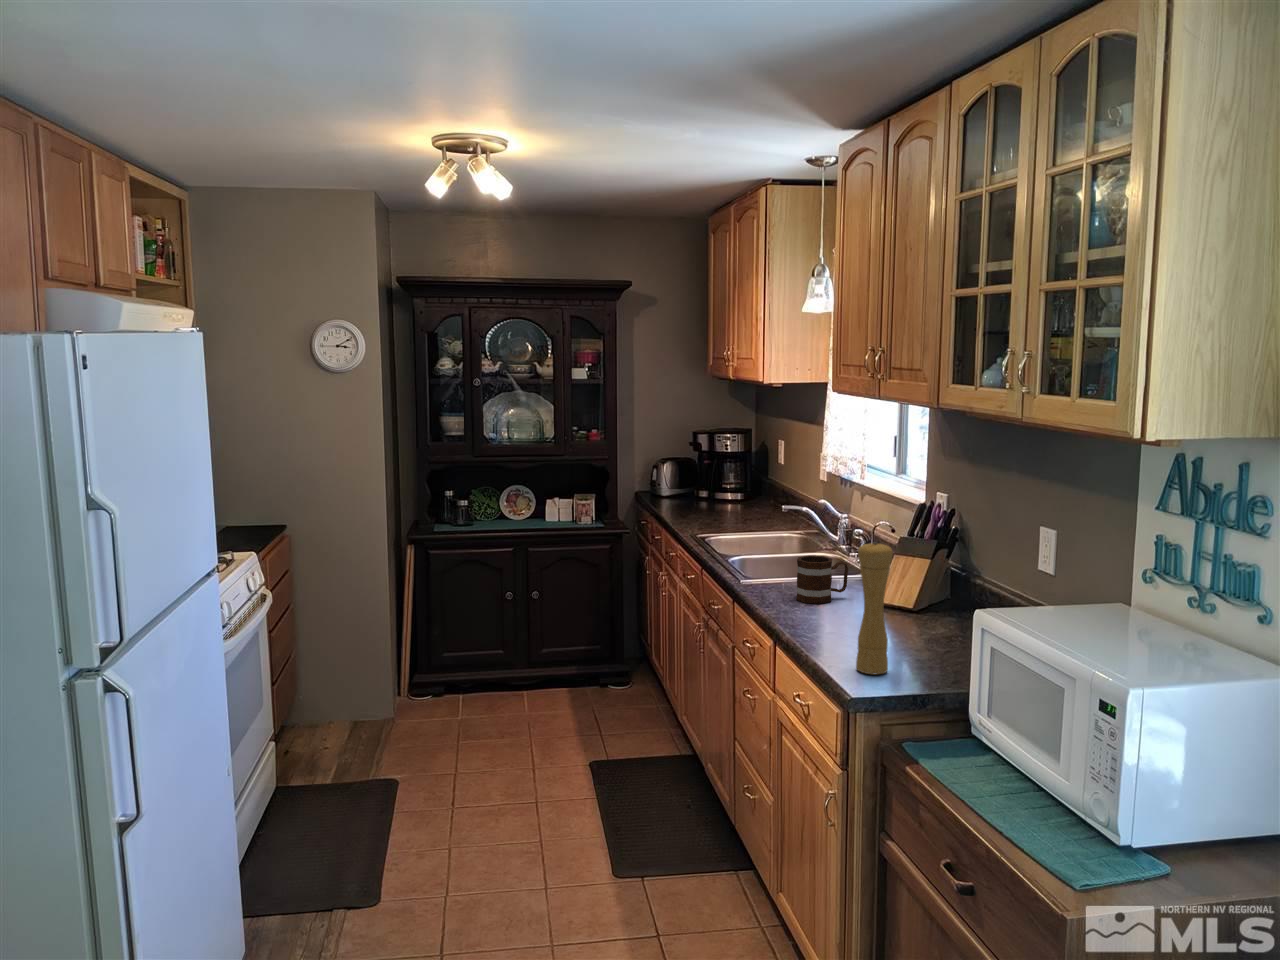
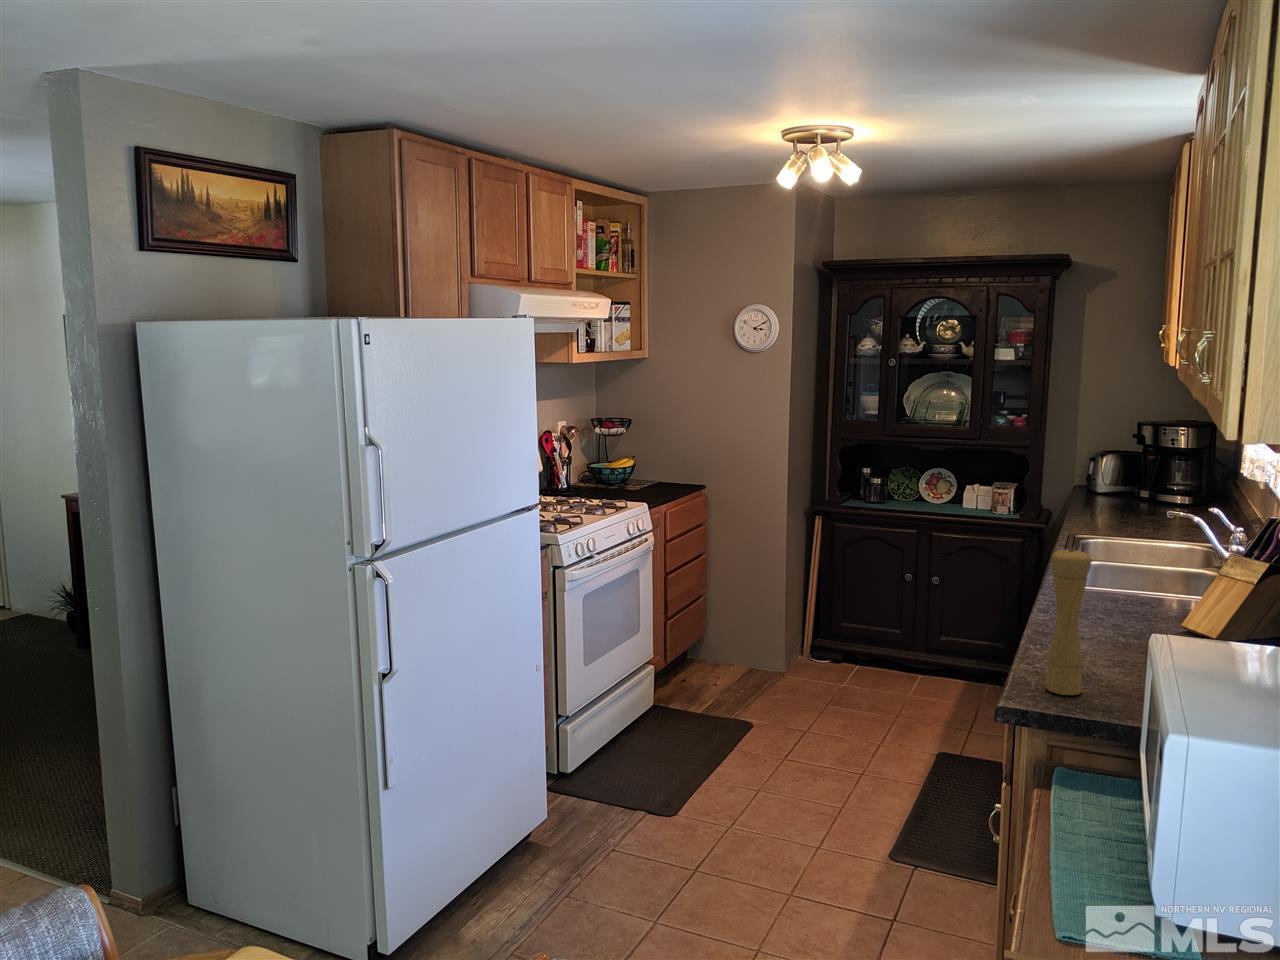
mug: present [796,556,848,604] -> none [1088,566,1158,621]

